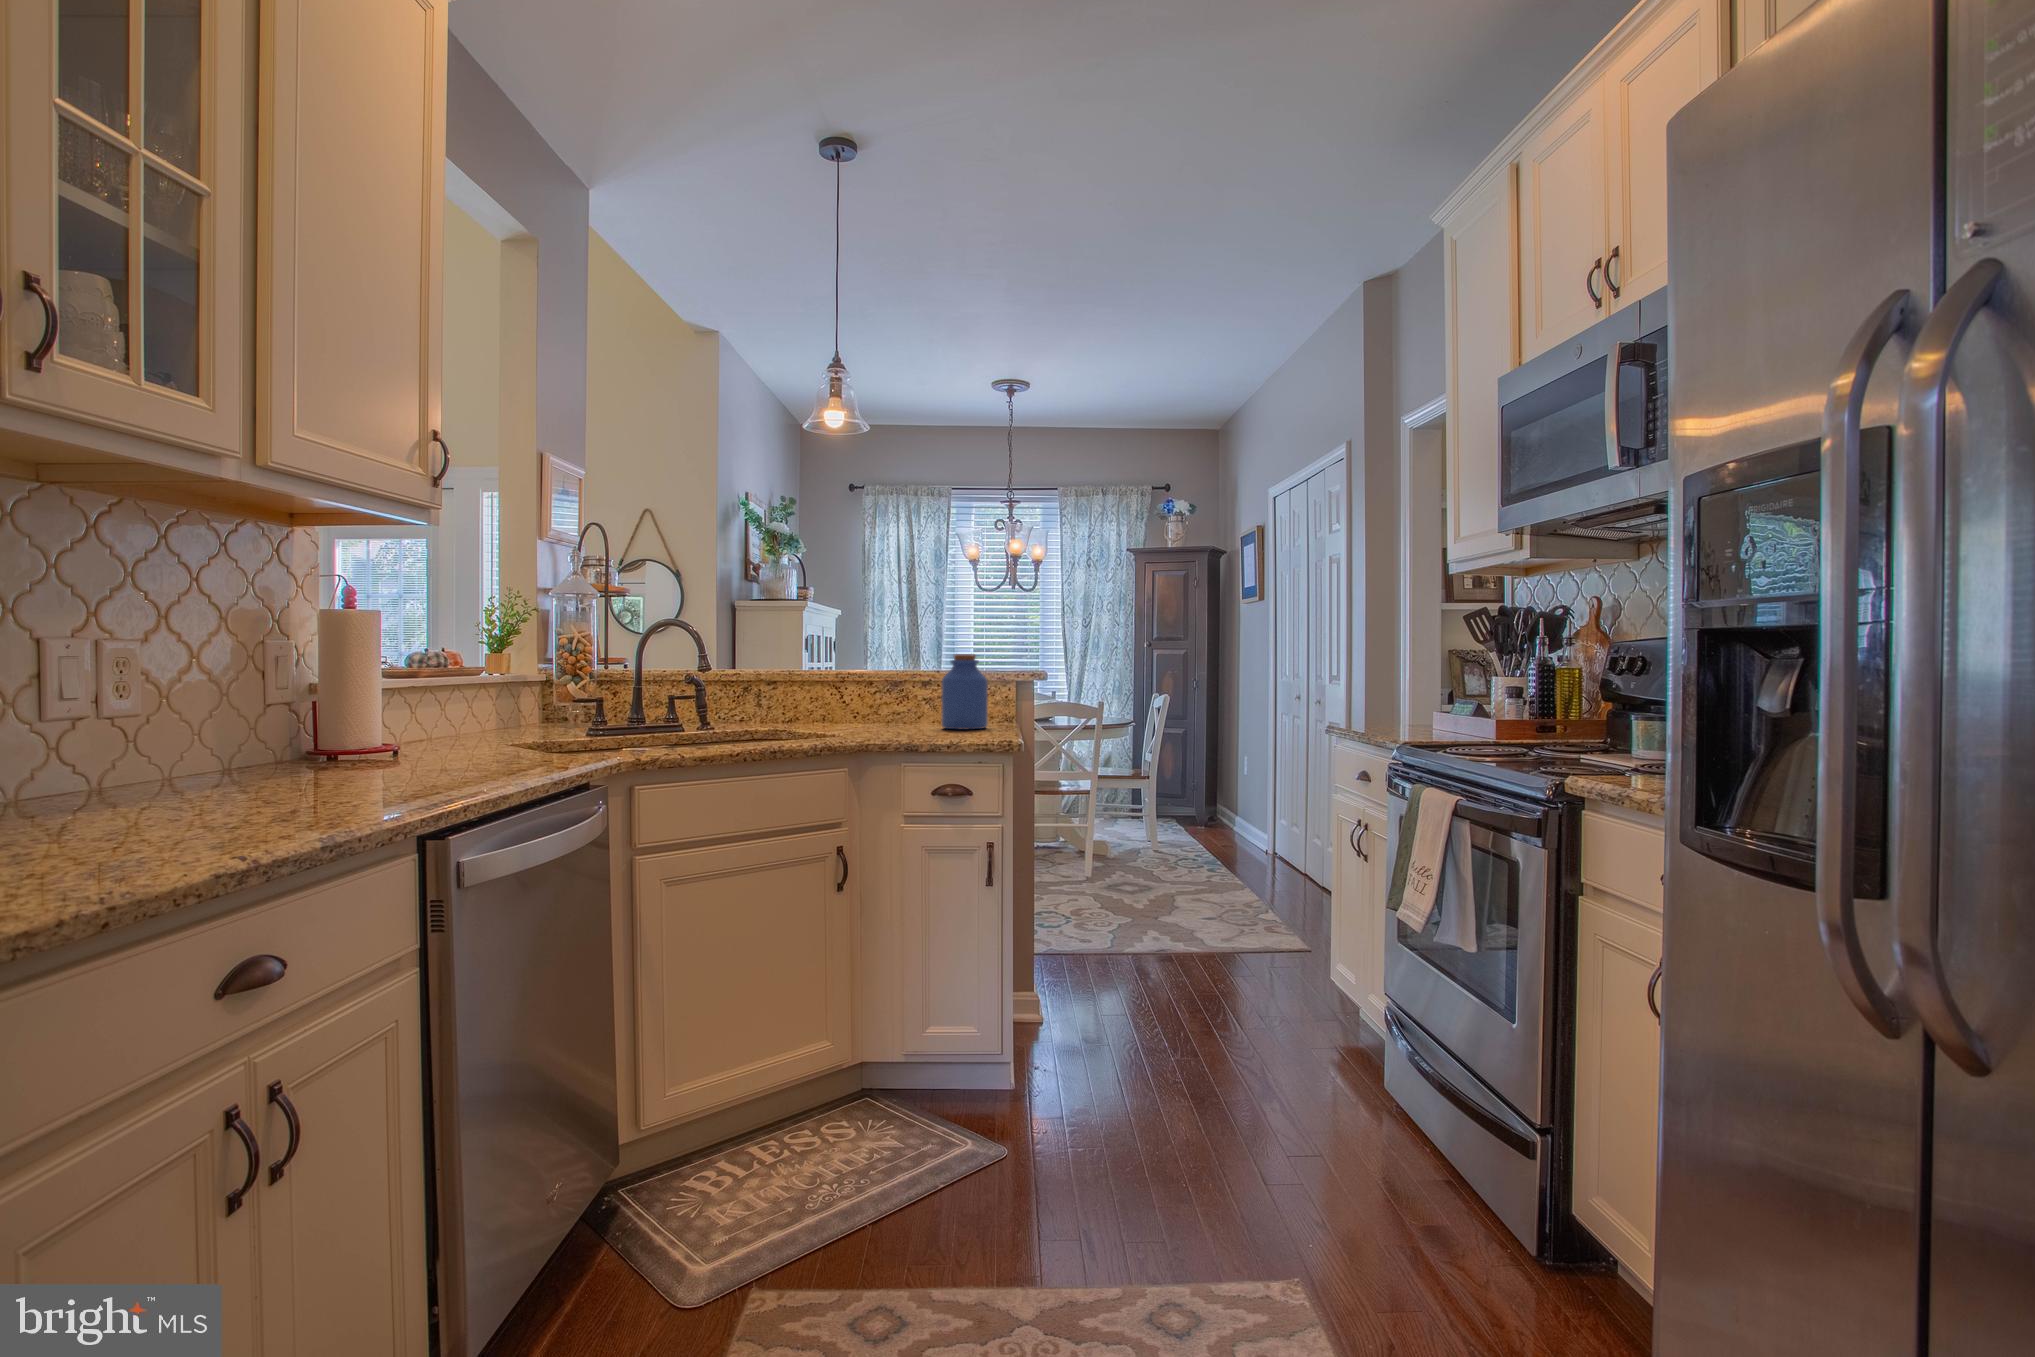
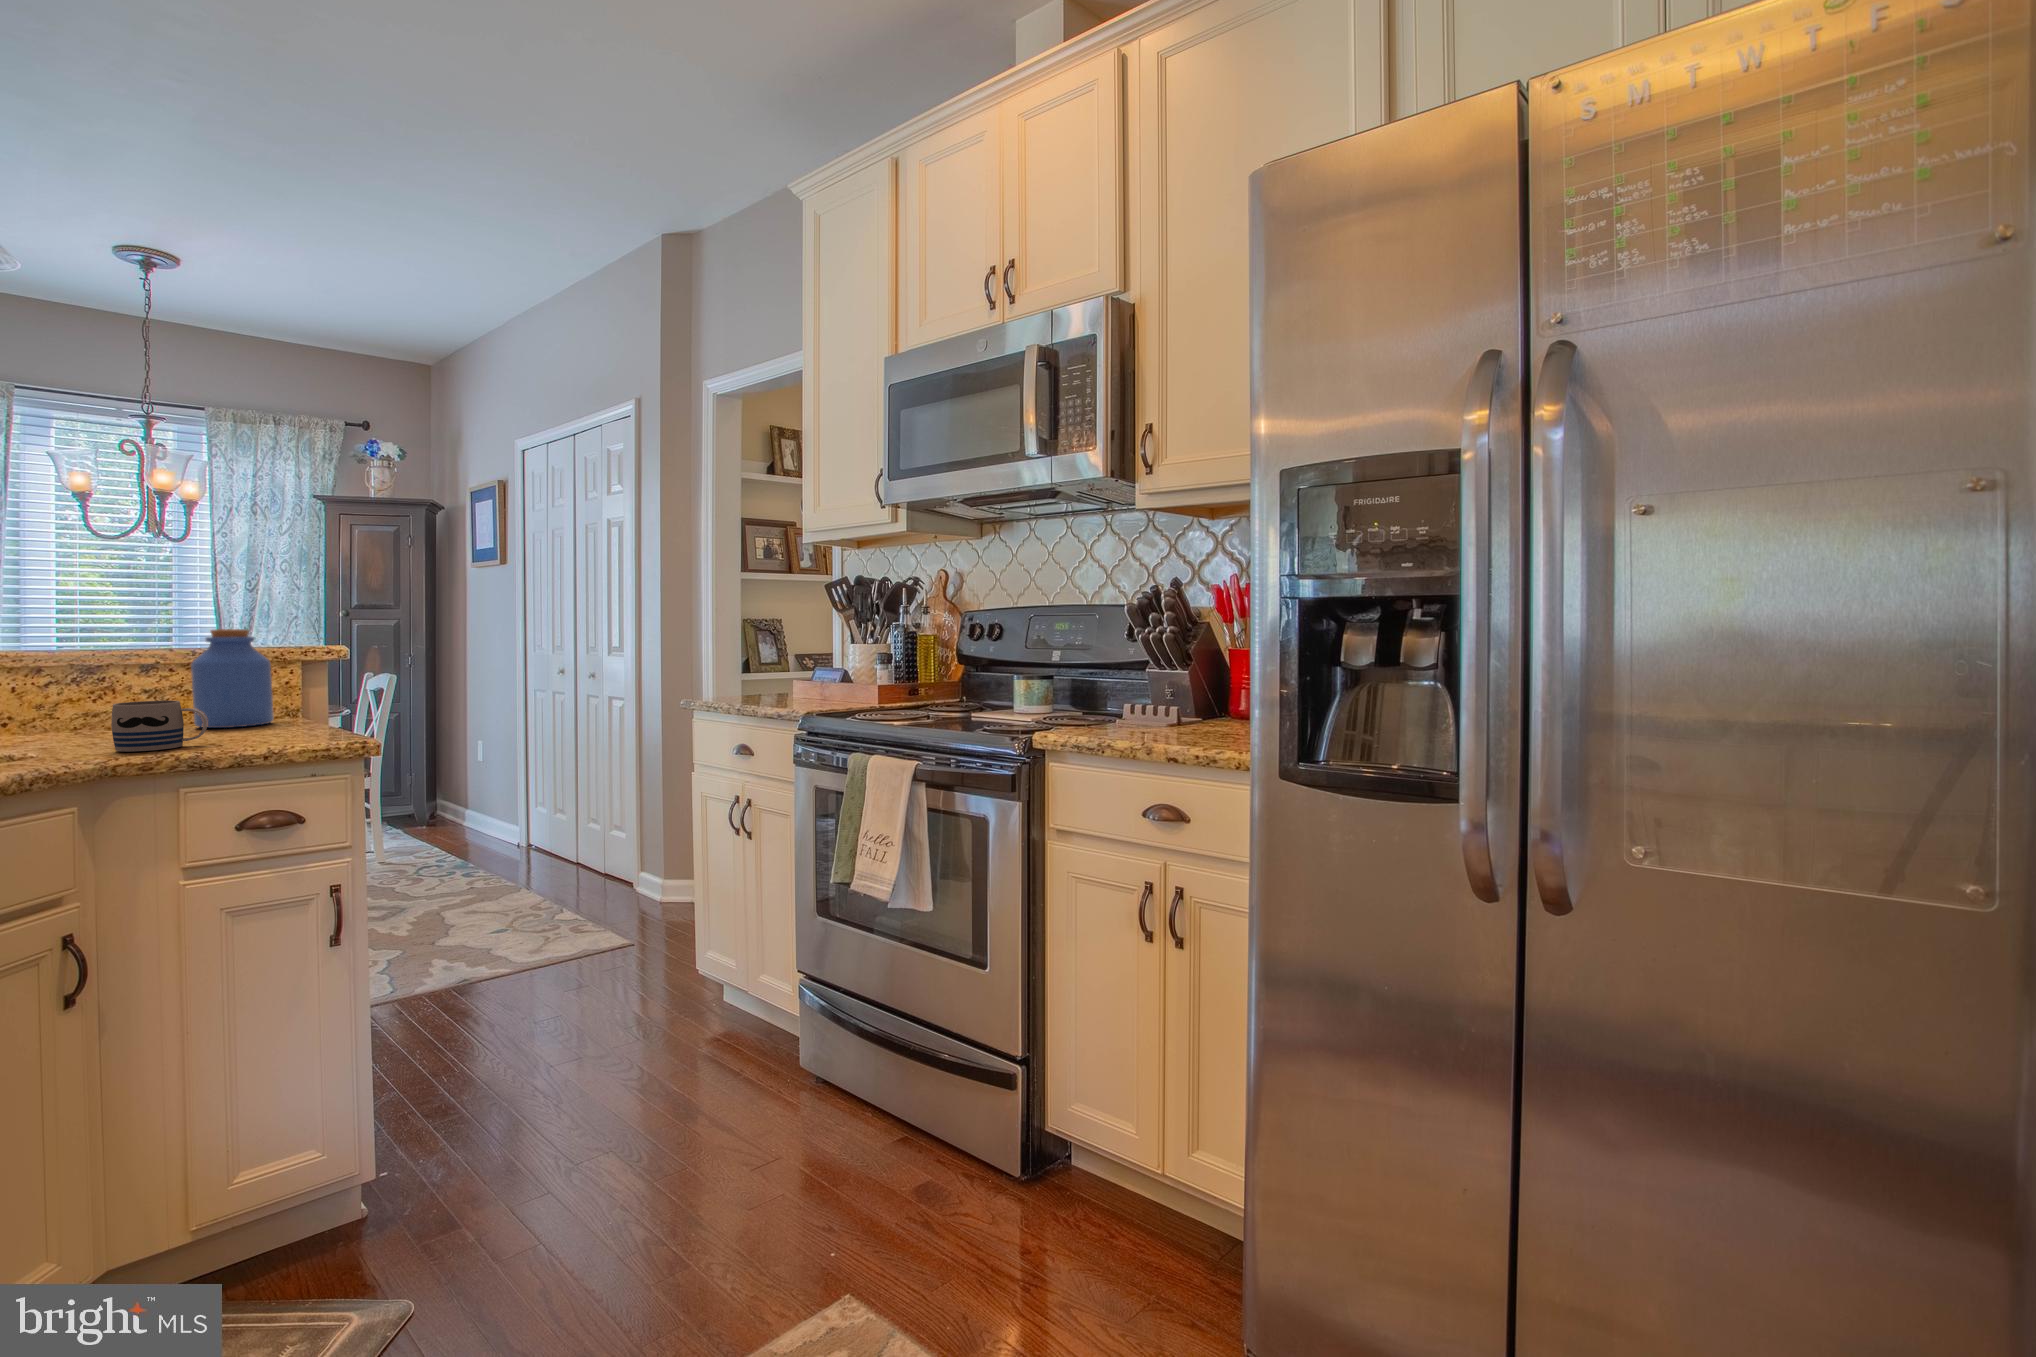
mug: none [876,705,926,740] -> present [111,701,207,752]

